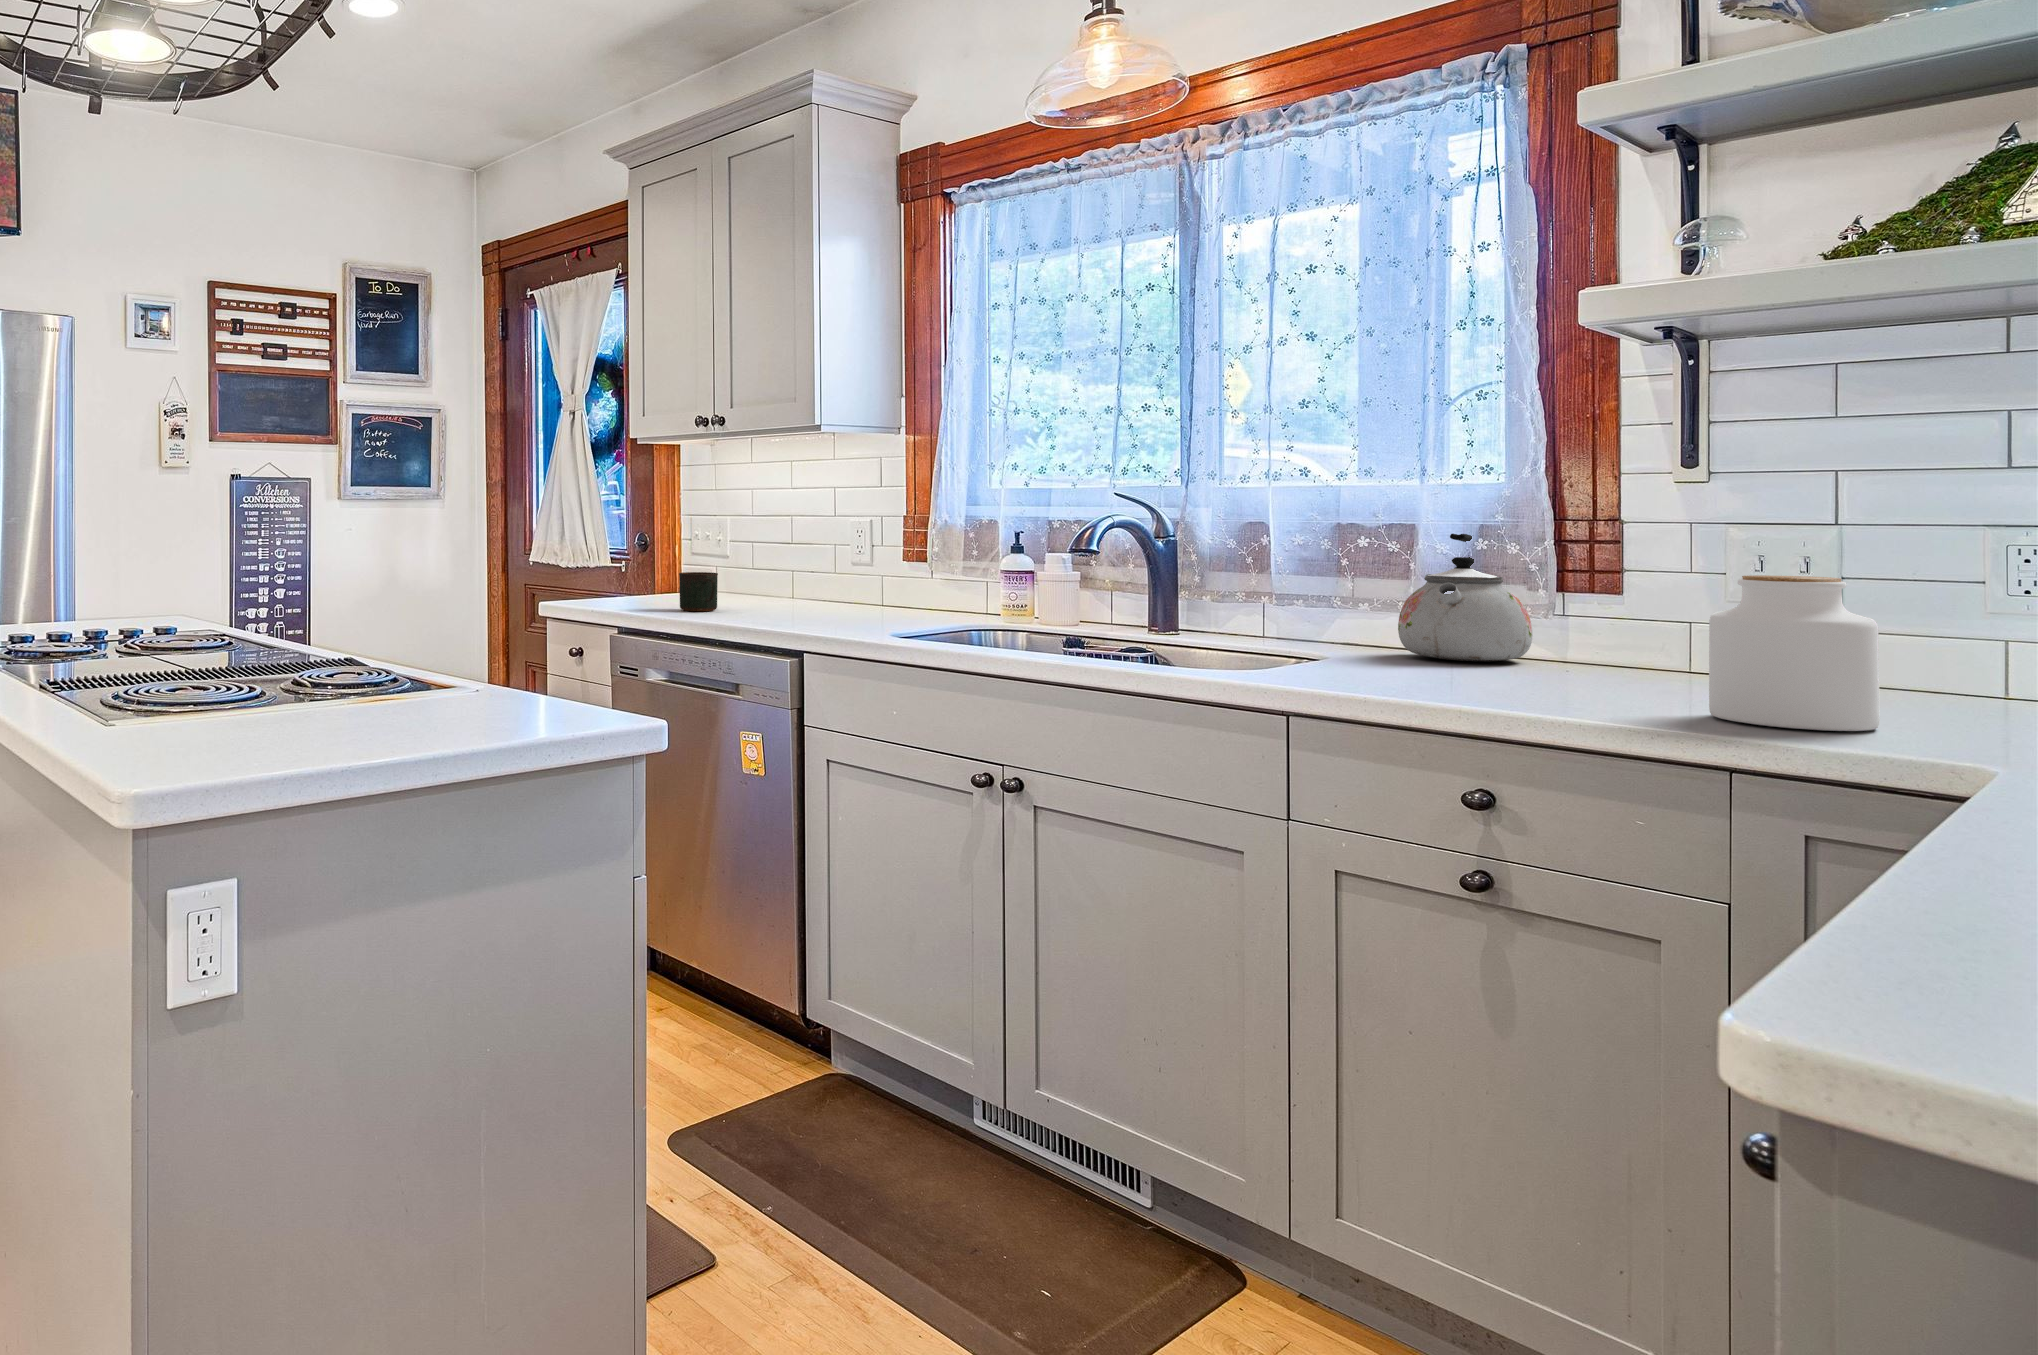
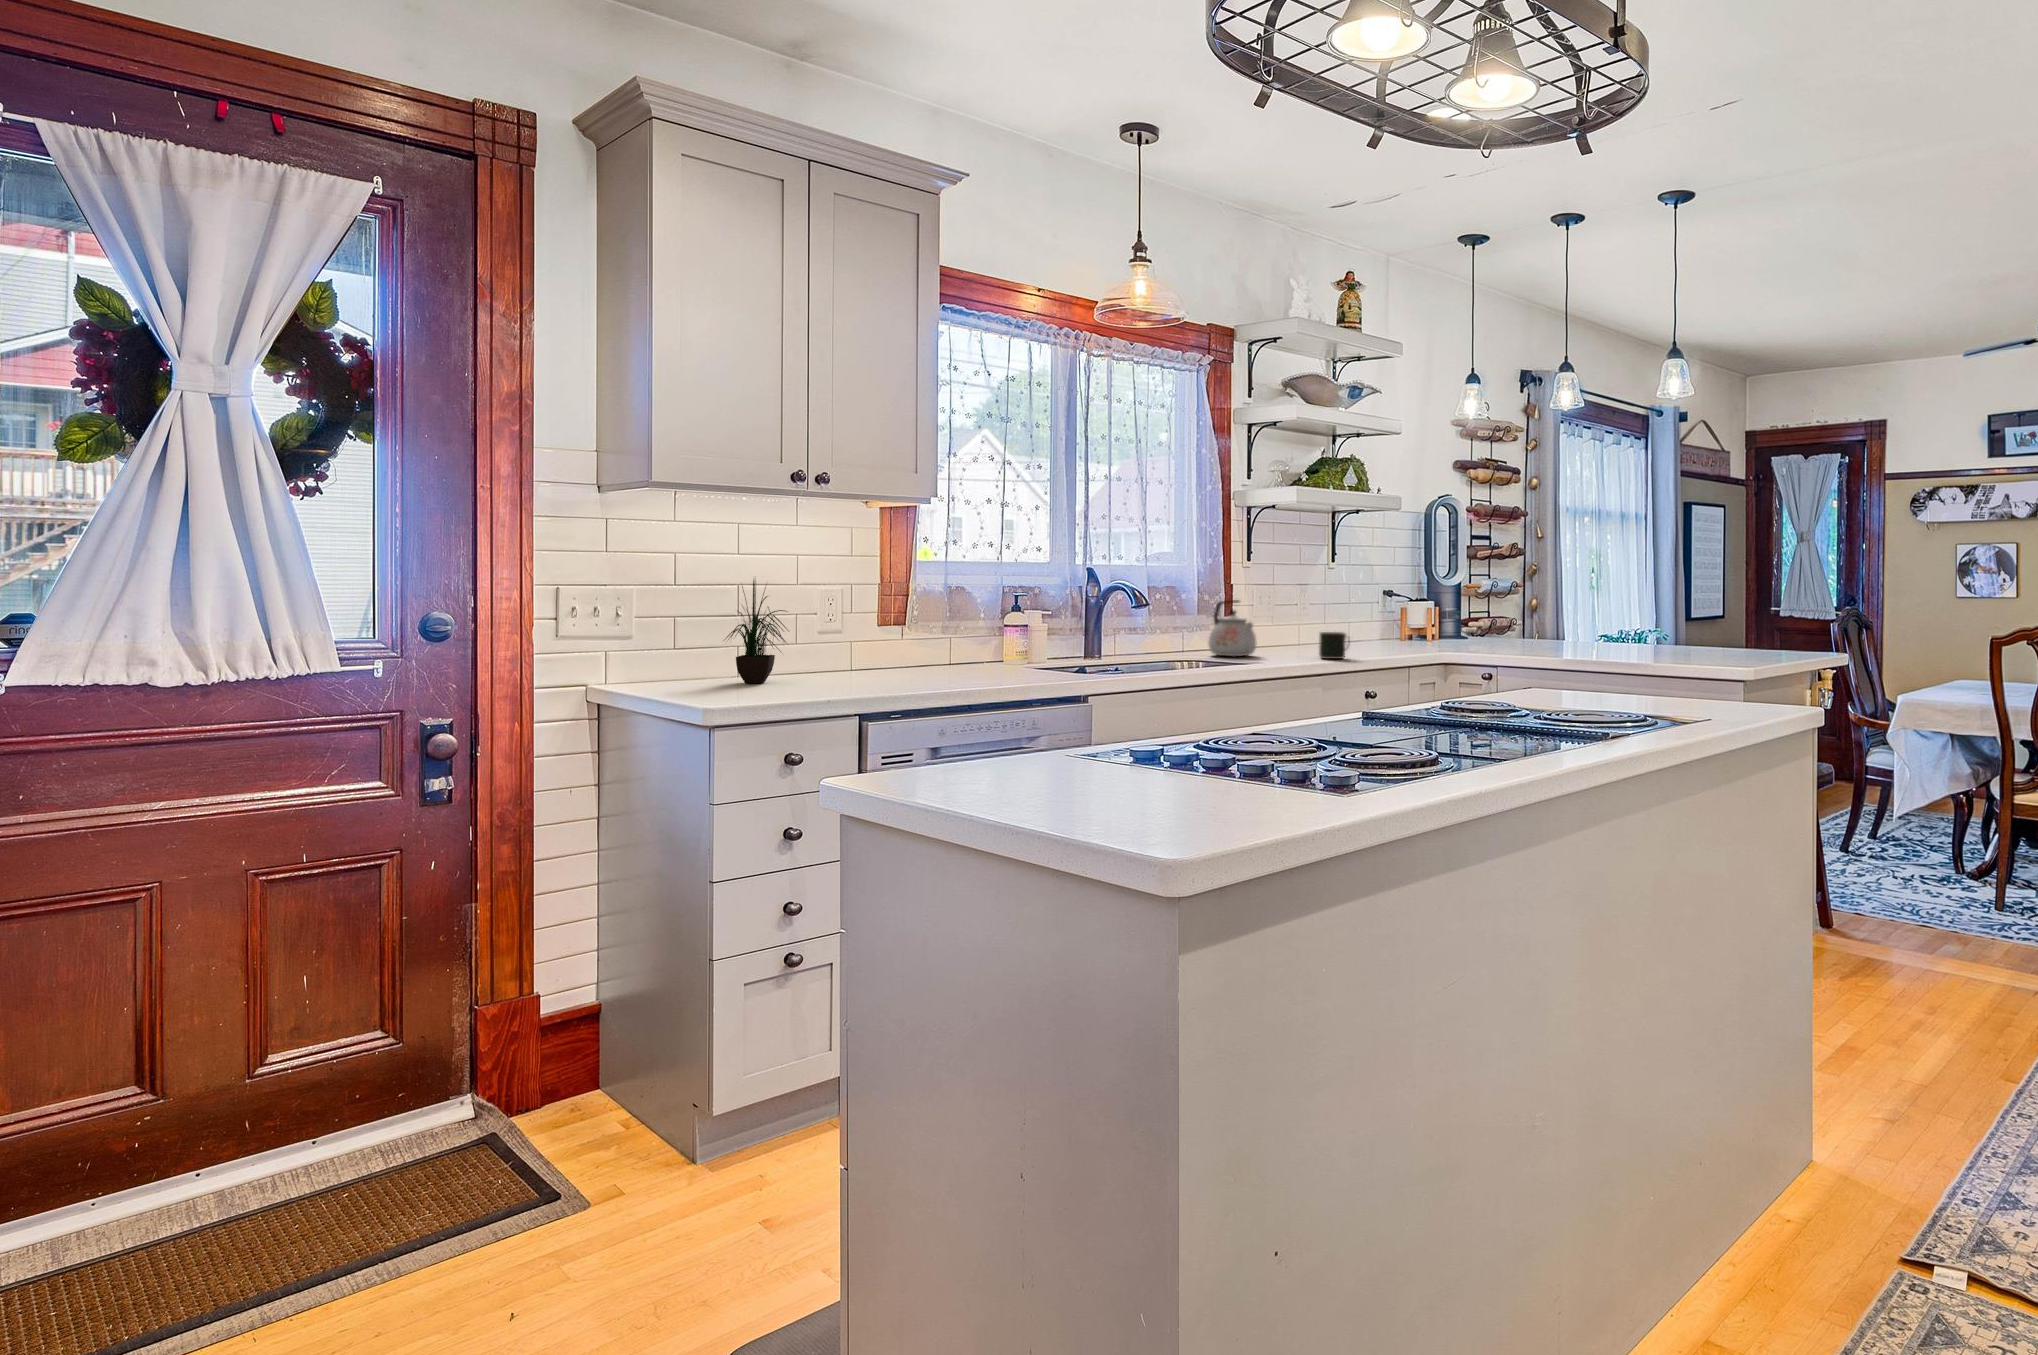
potted plant: none [741,482,800,602] -> present [726,580,789,683]
mug: present [679,572,718,611] -> present [1319,632,1349,659]
jar: present [1709,575,1880,731] -> none [1375,612,1416,659]

